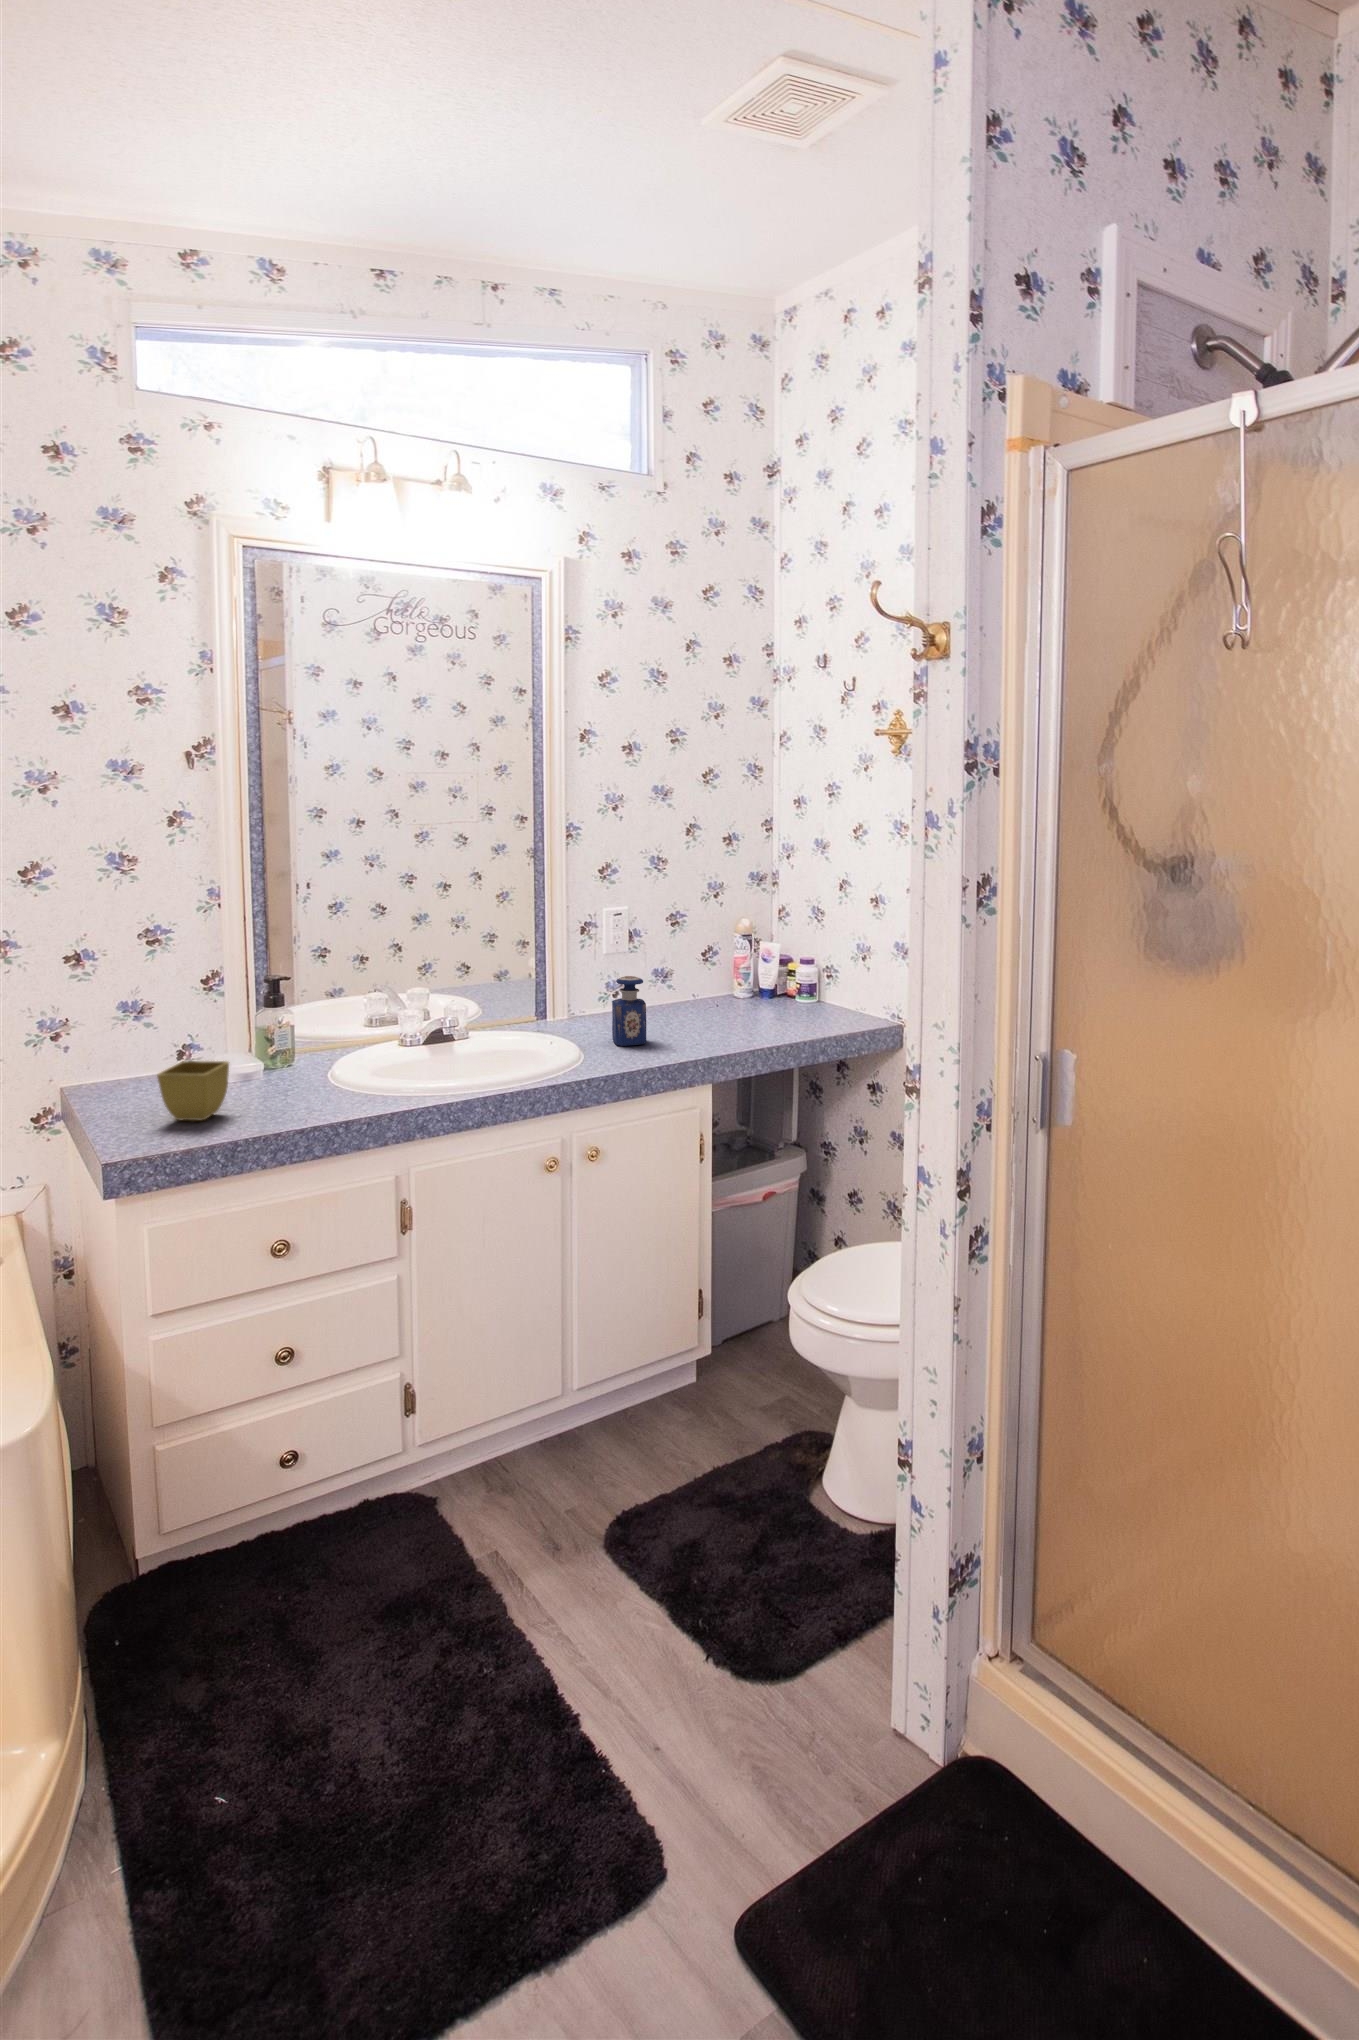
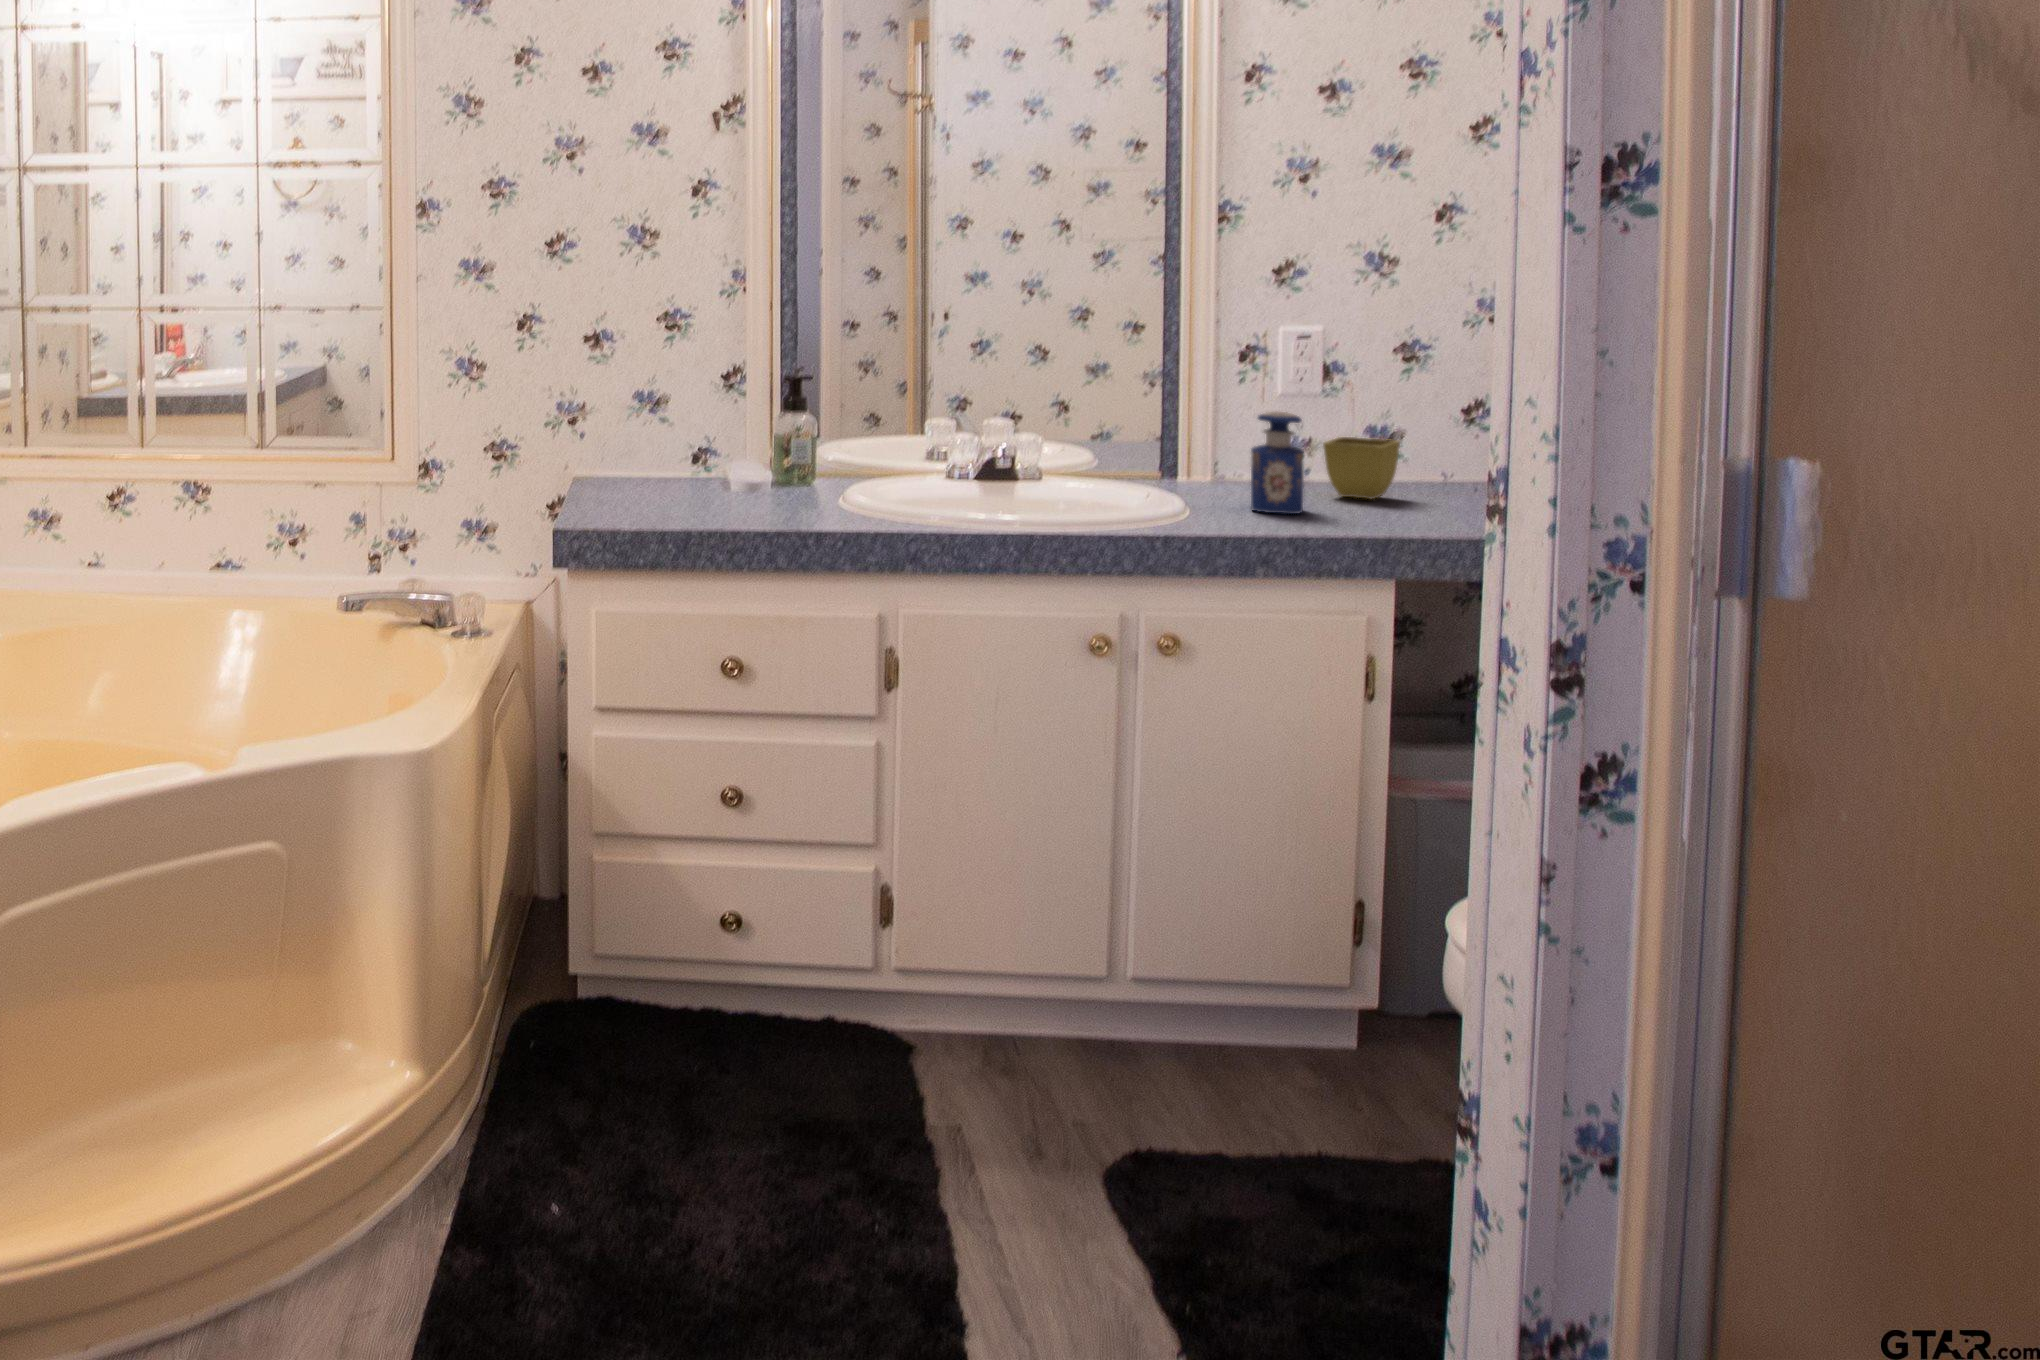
flower pot: present [157,1061,229,1120] -> present [1323,437,1400,499]

